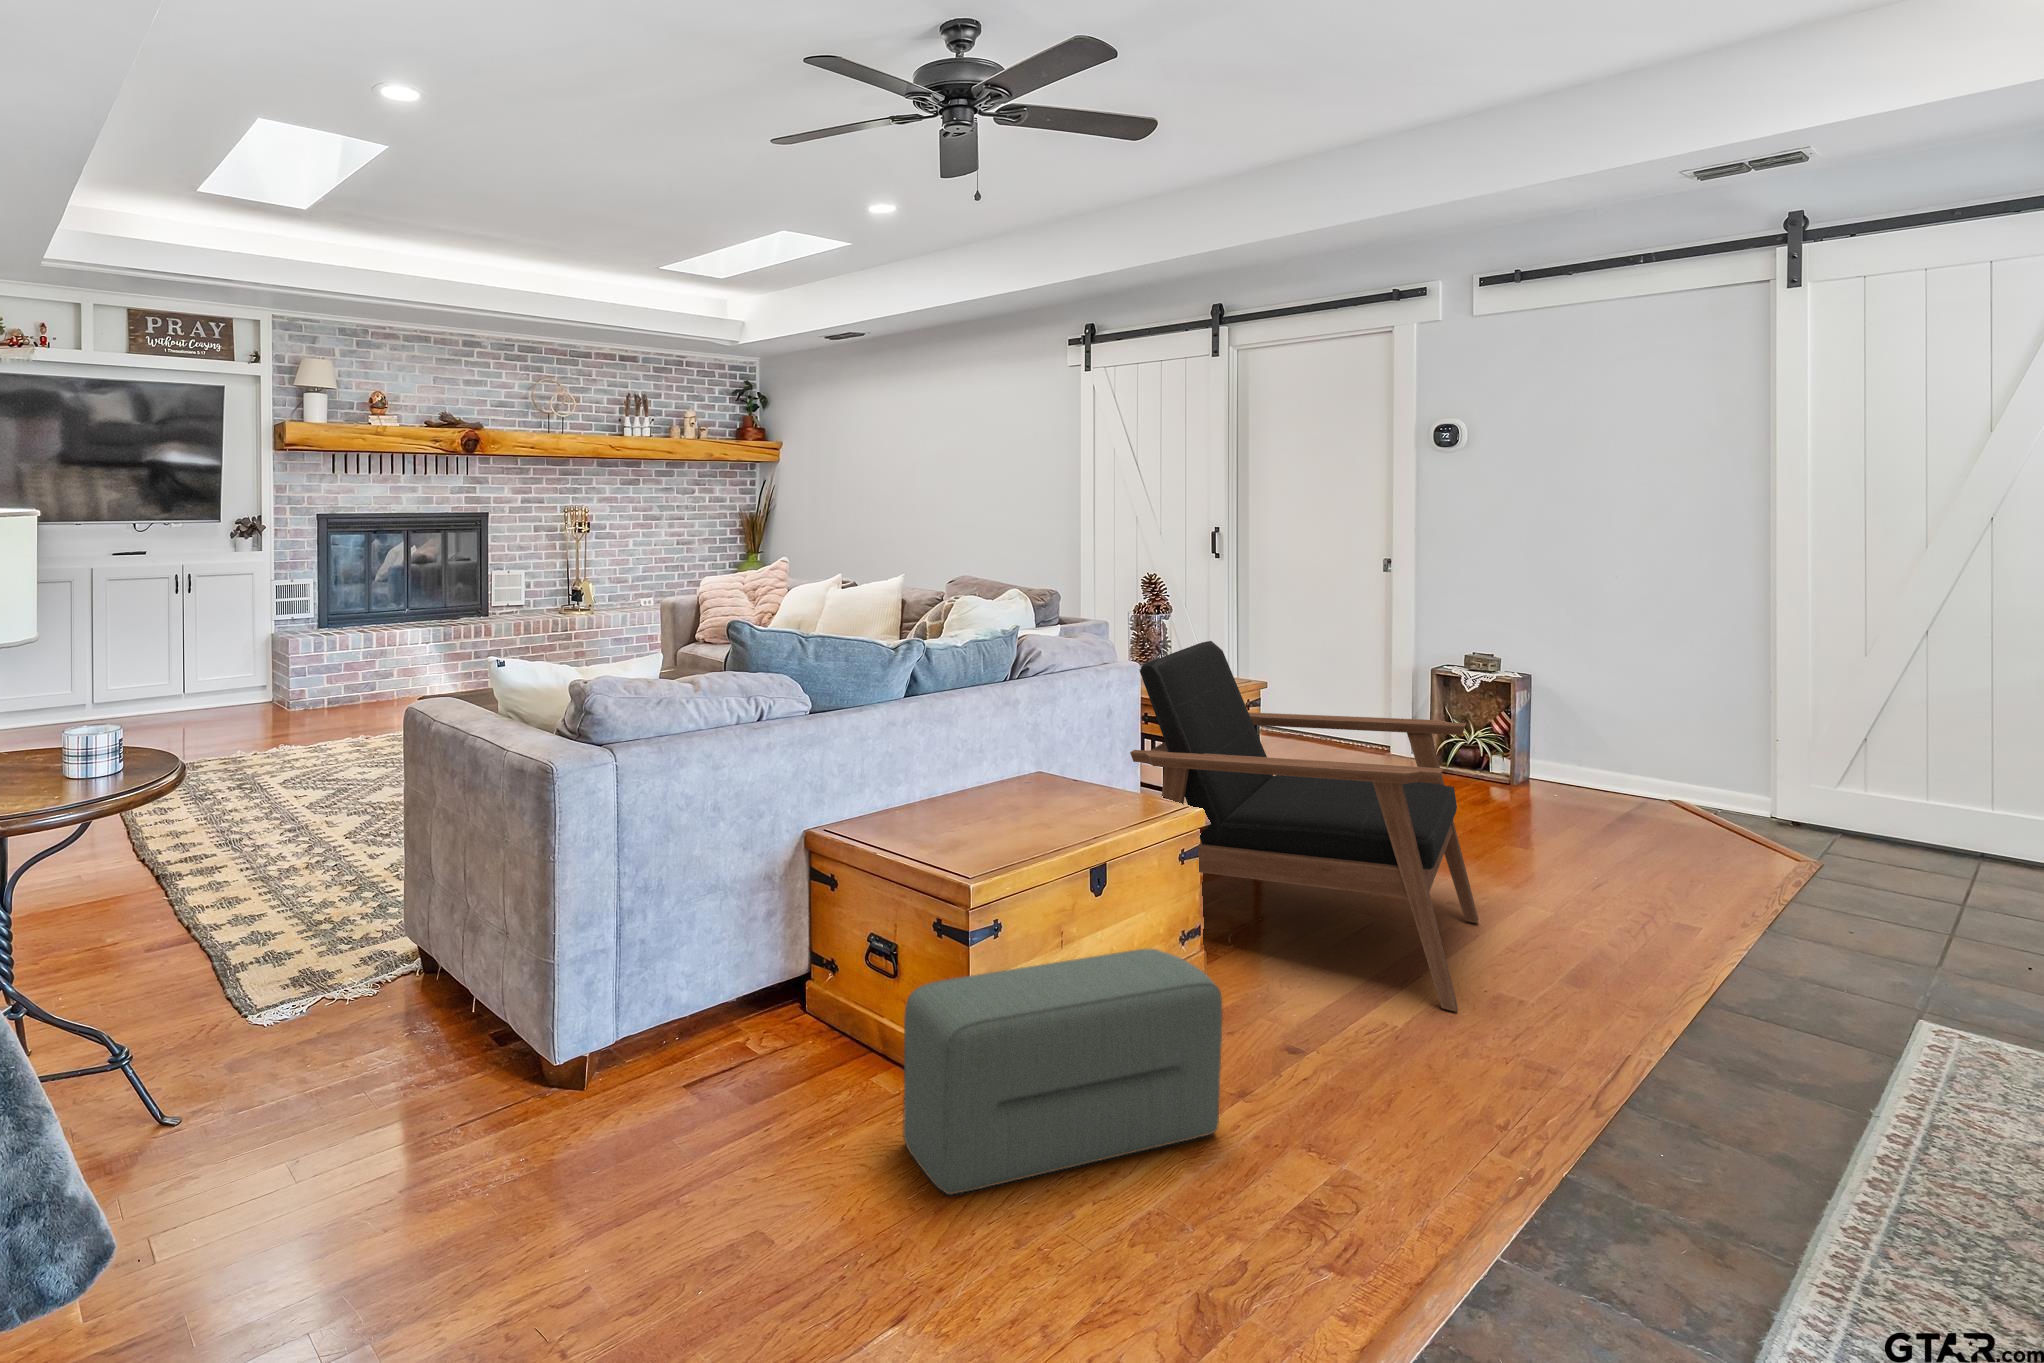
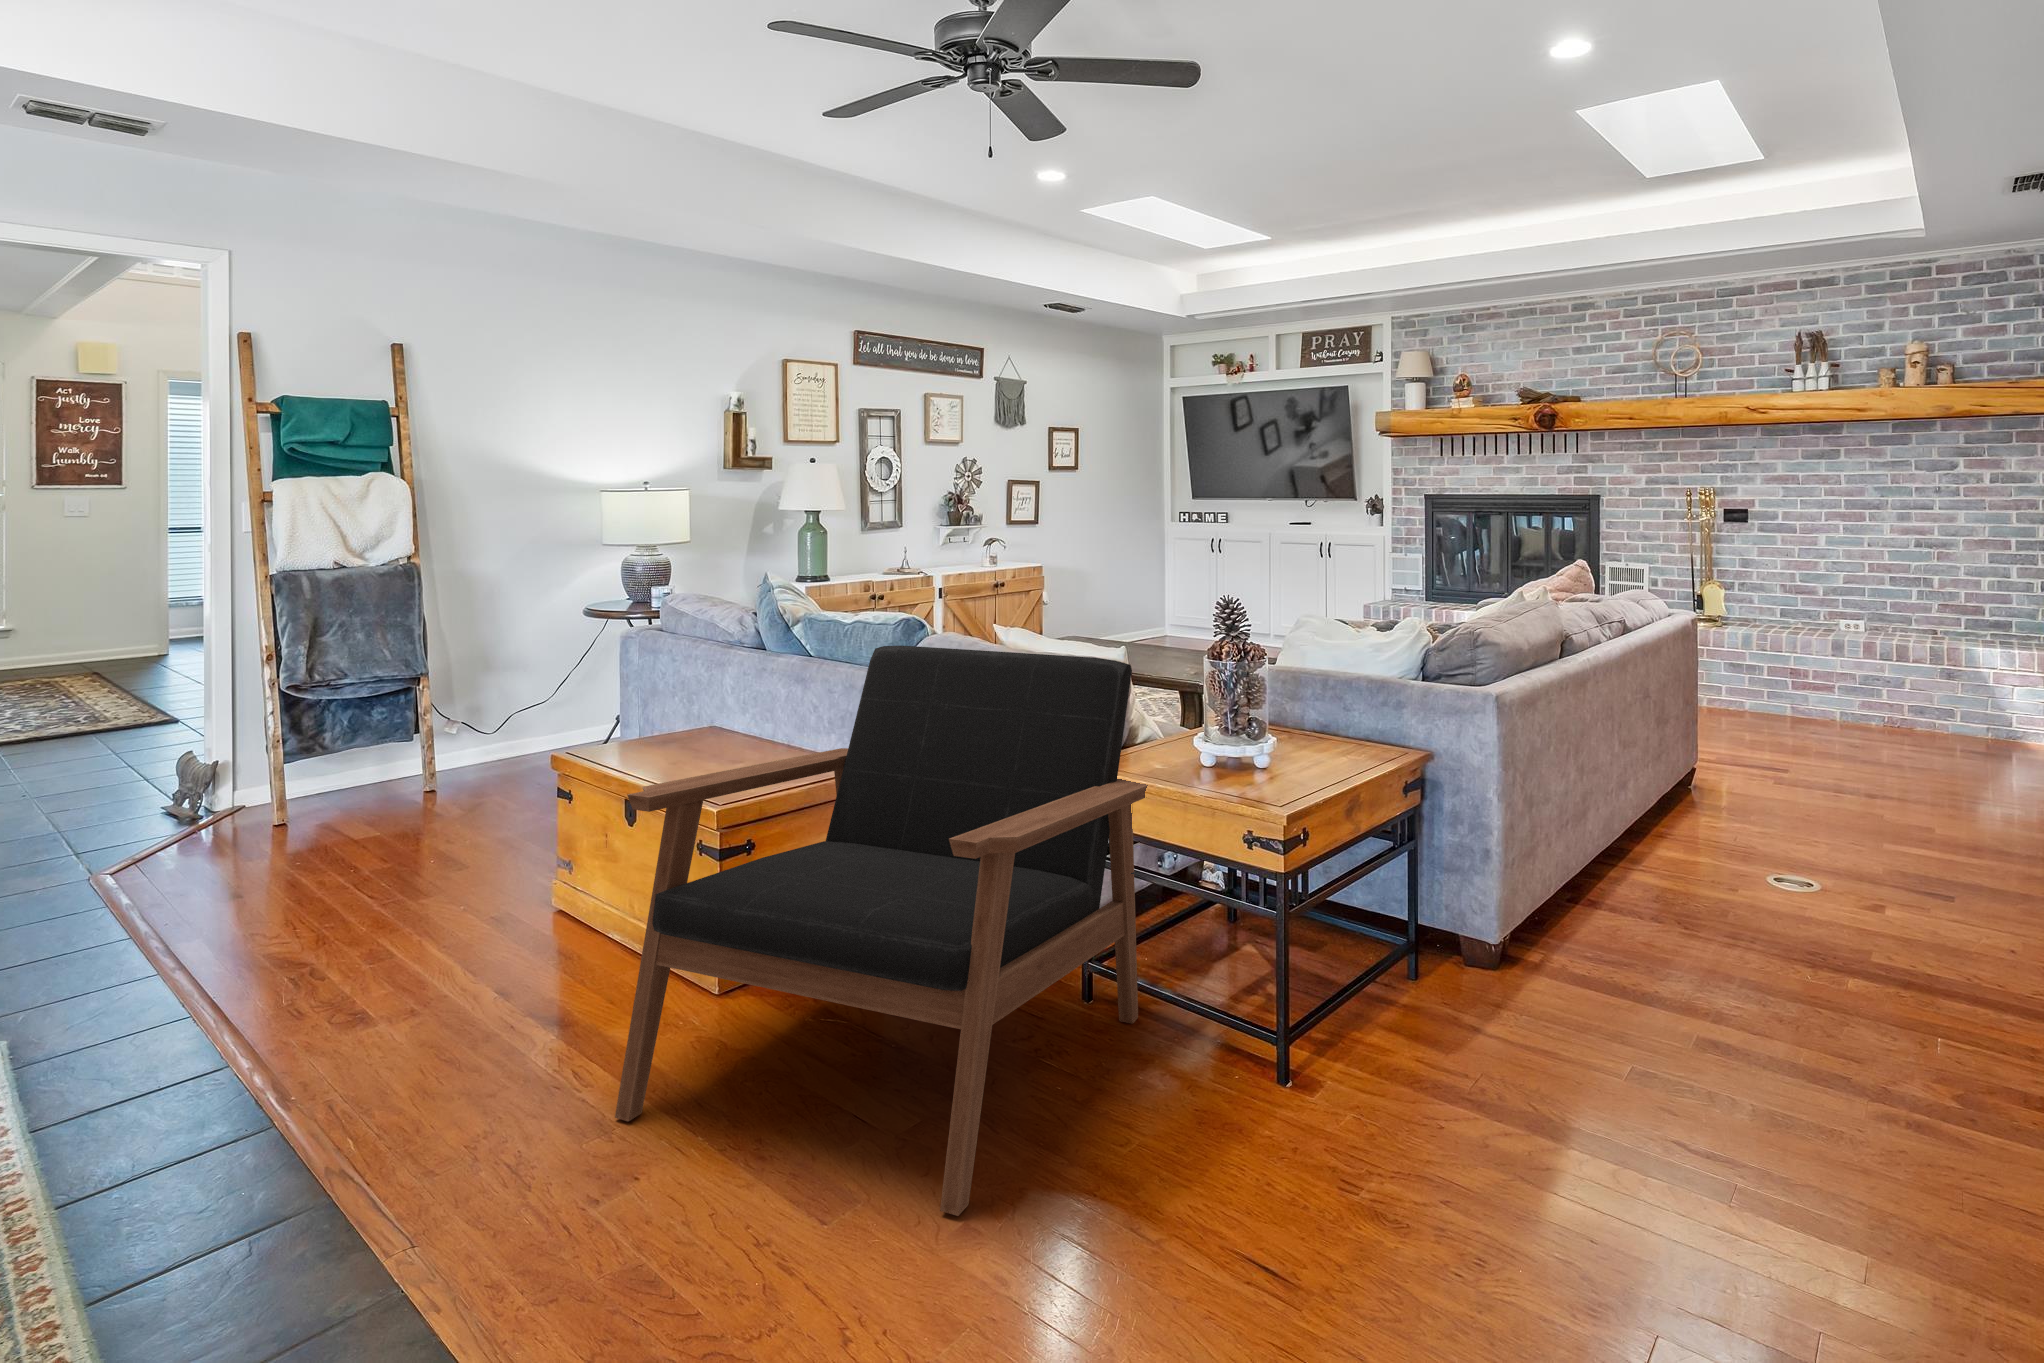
pouf: present [903,949,1223,1195] -> none [425,781,520,963]

